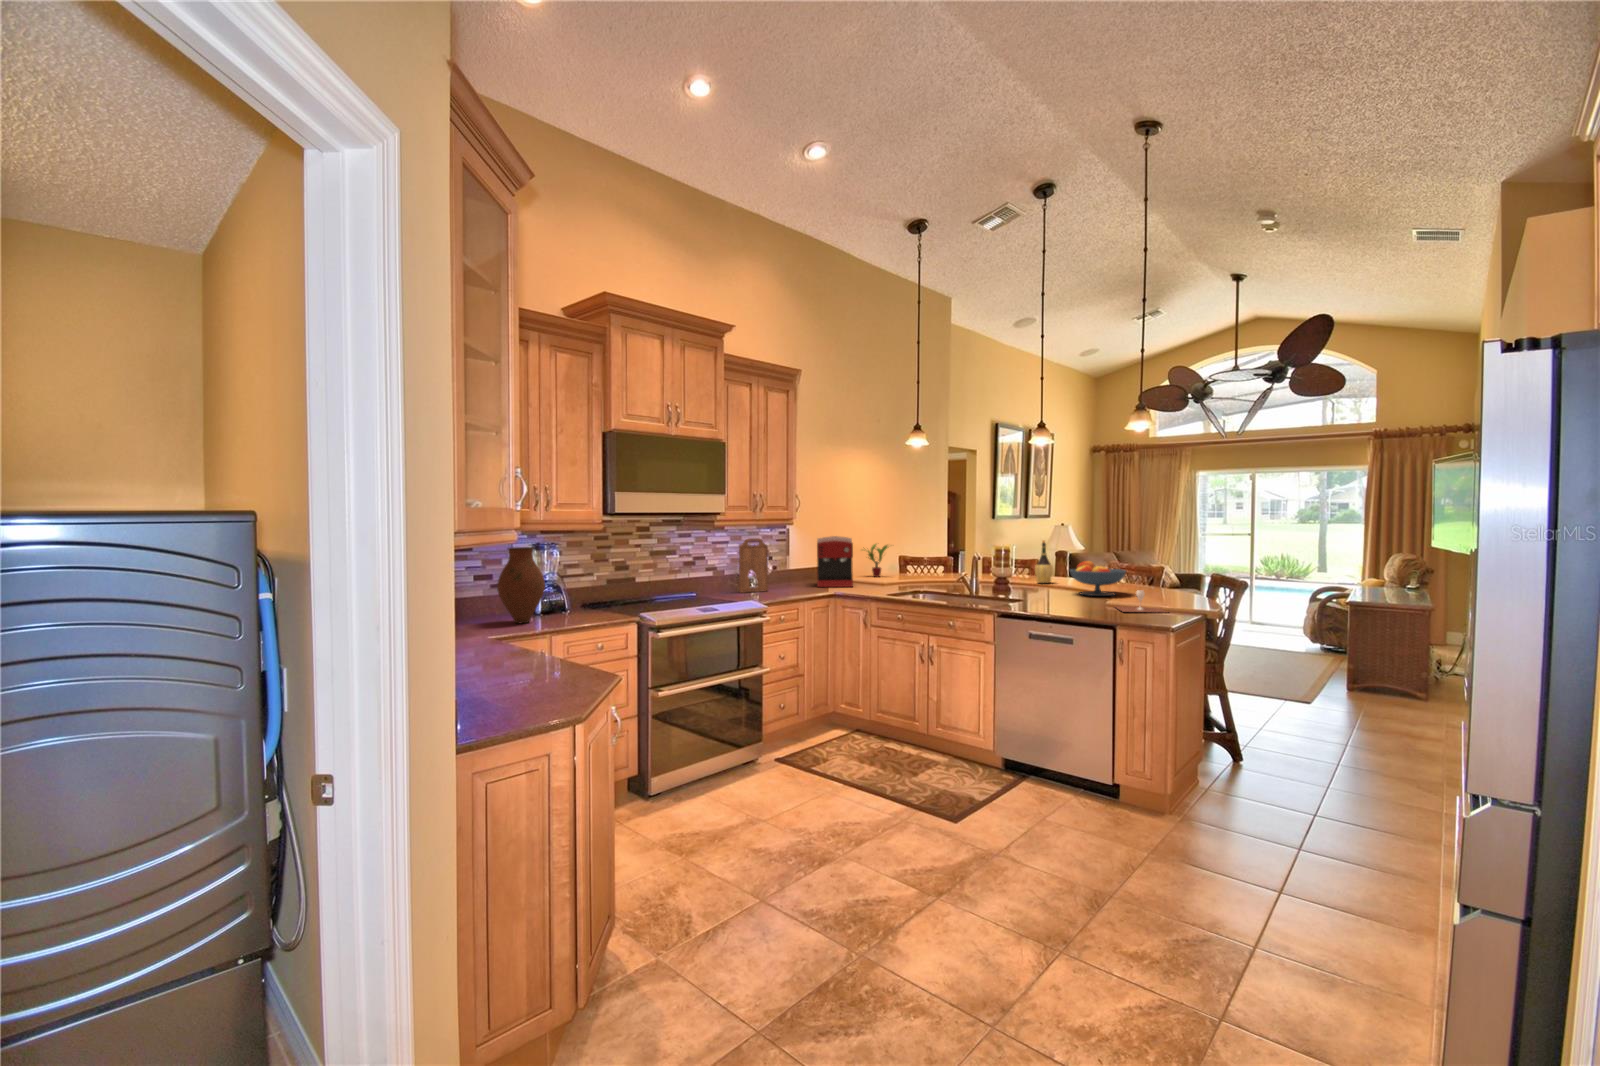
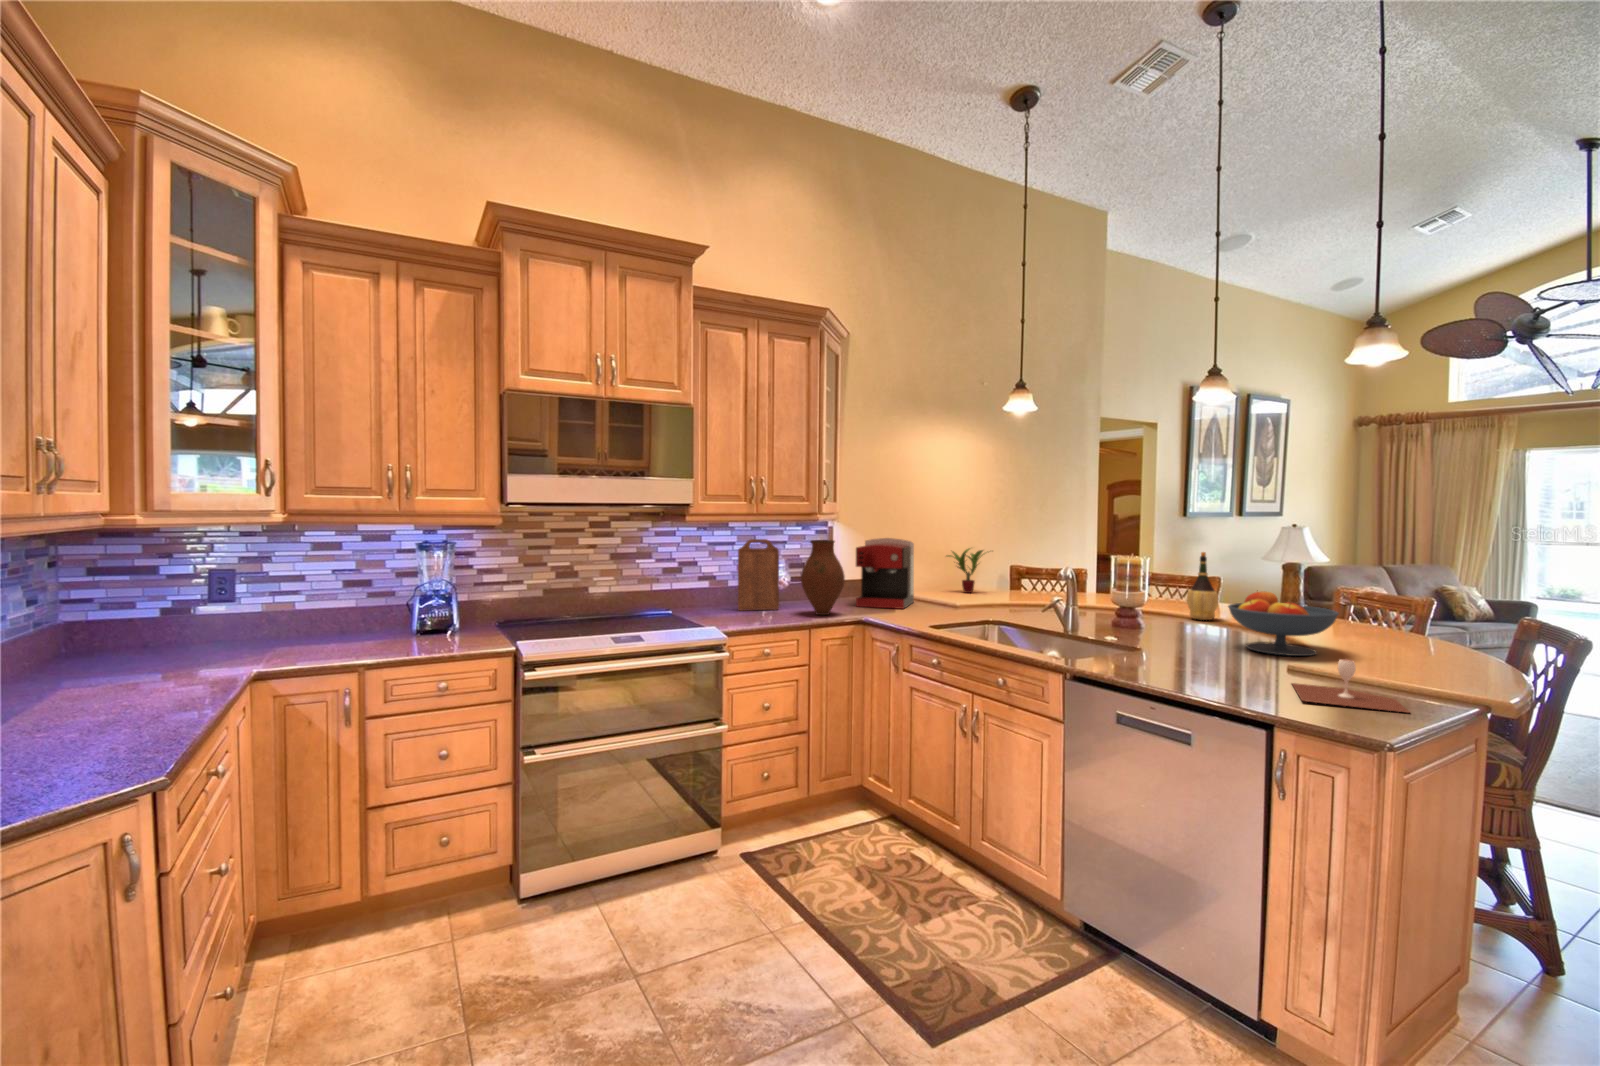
vase: present [497,547,545,623] -> present [801,540,845,615]

